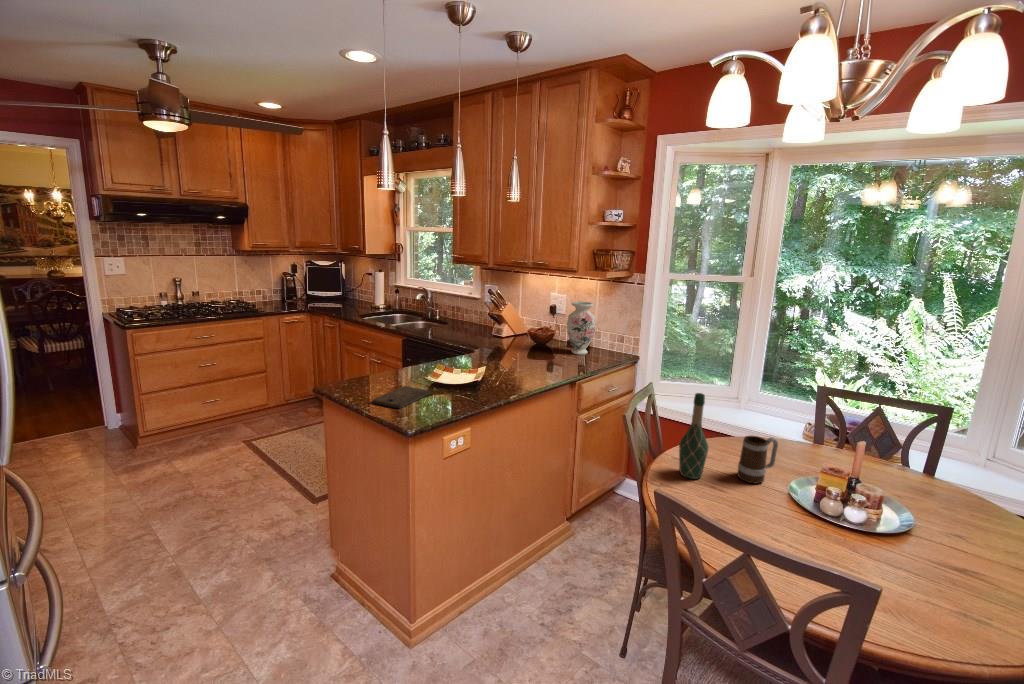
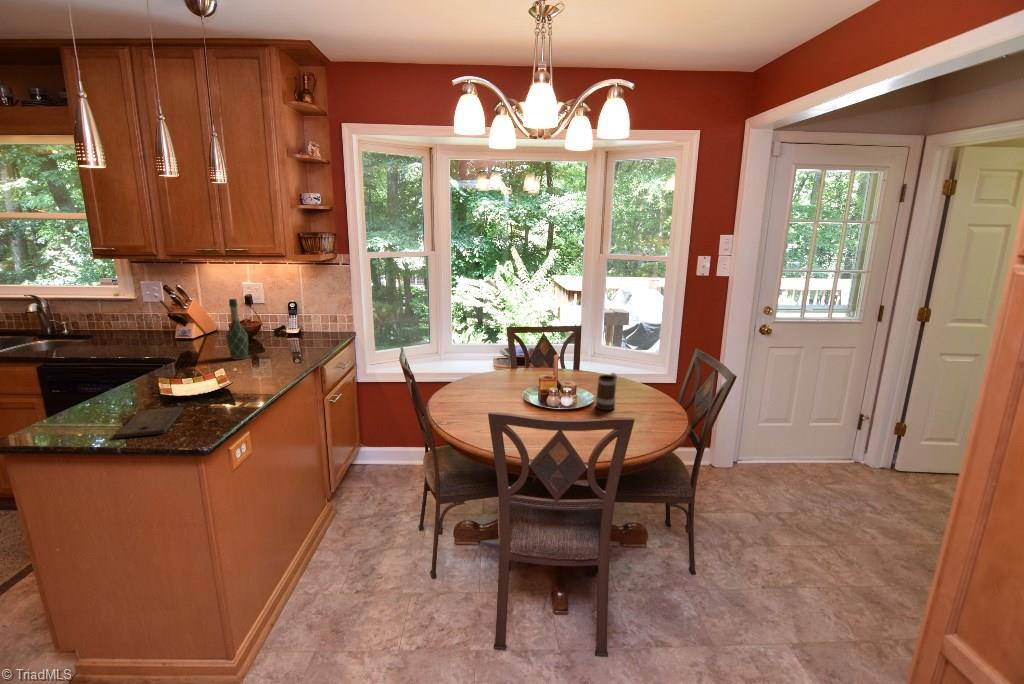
vase: present [567,302,596,355] -> none [280,287,312,341]
wine bottle: present [679,393,709,479] -> present [226,299,248,359]
mug: present [737,436,778,484] -> present [596,373,617,410]

